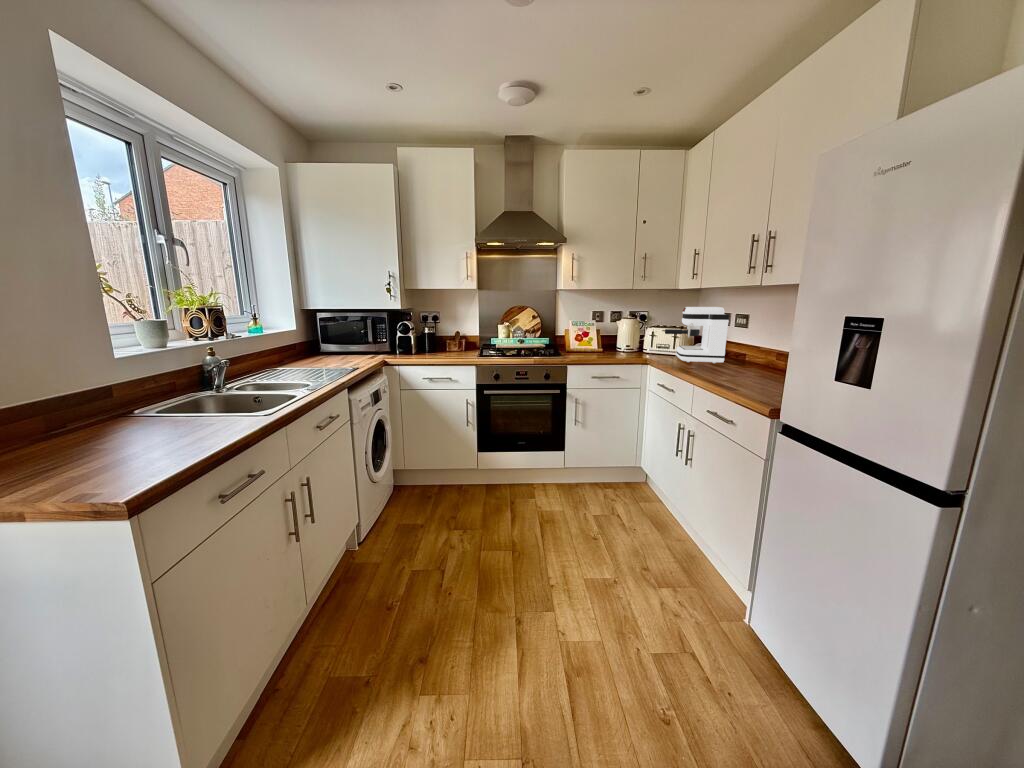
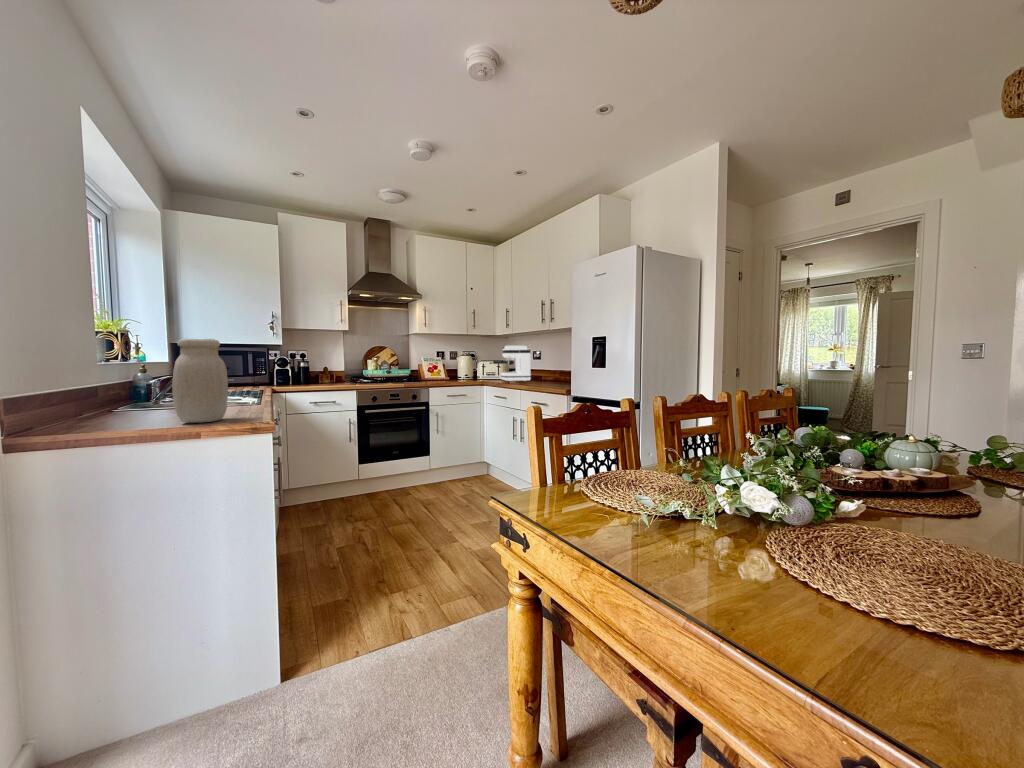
jar: none [48,337,151,469] -> present [172,339,228,423]

